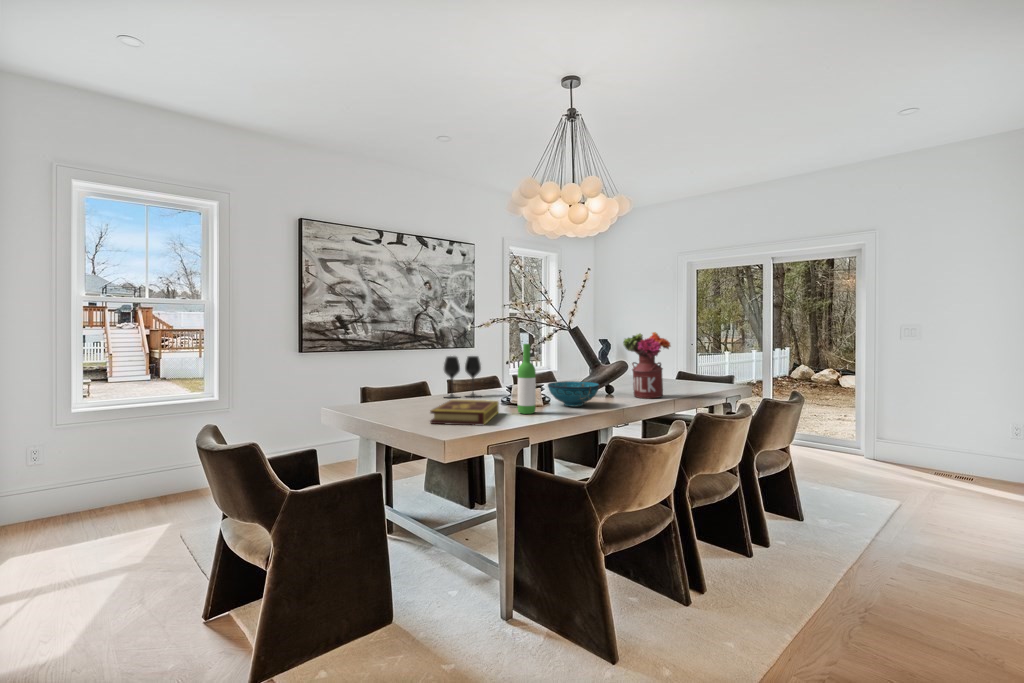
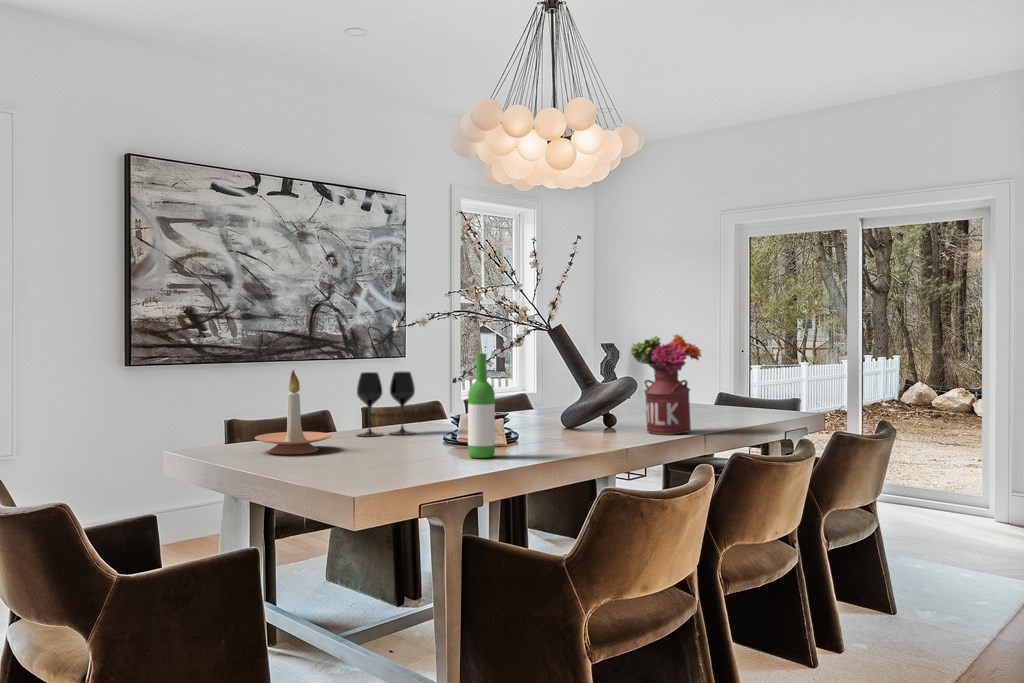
candle holder: none [377,354,427,410] -> present [255,370,332,454]
decorative bowl: present [548,381,600,406] -> none [515,410,593,447]
book: present [430,400,499,426] -> none [337,438,440,475]

